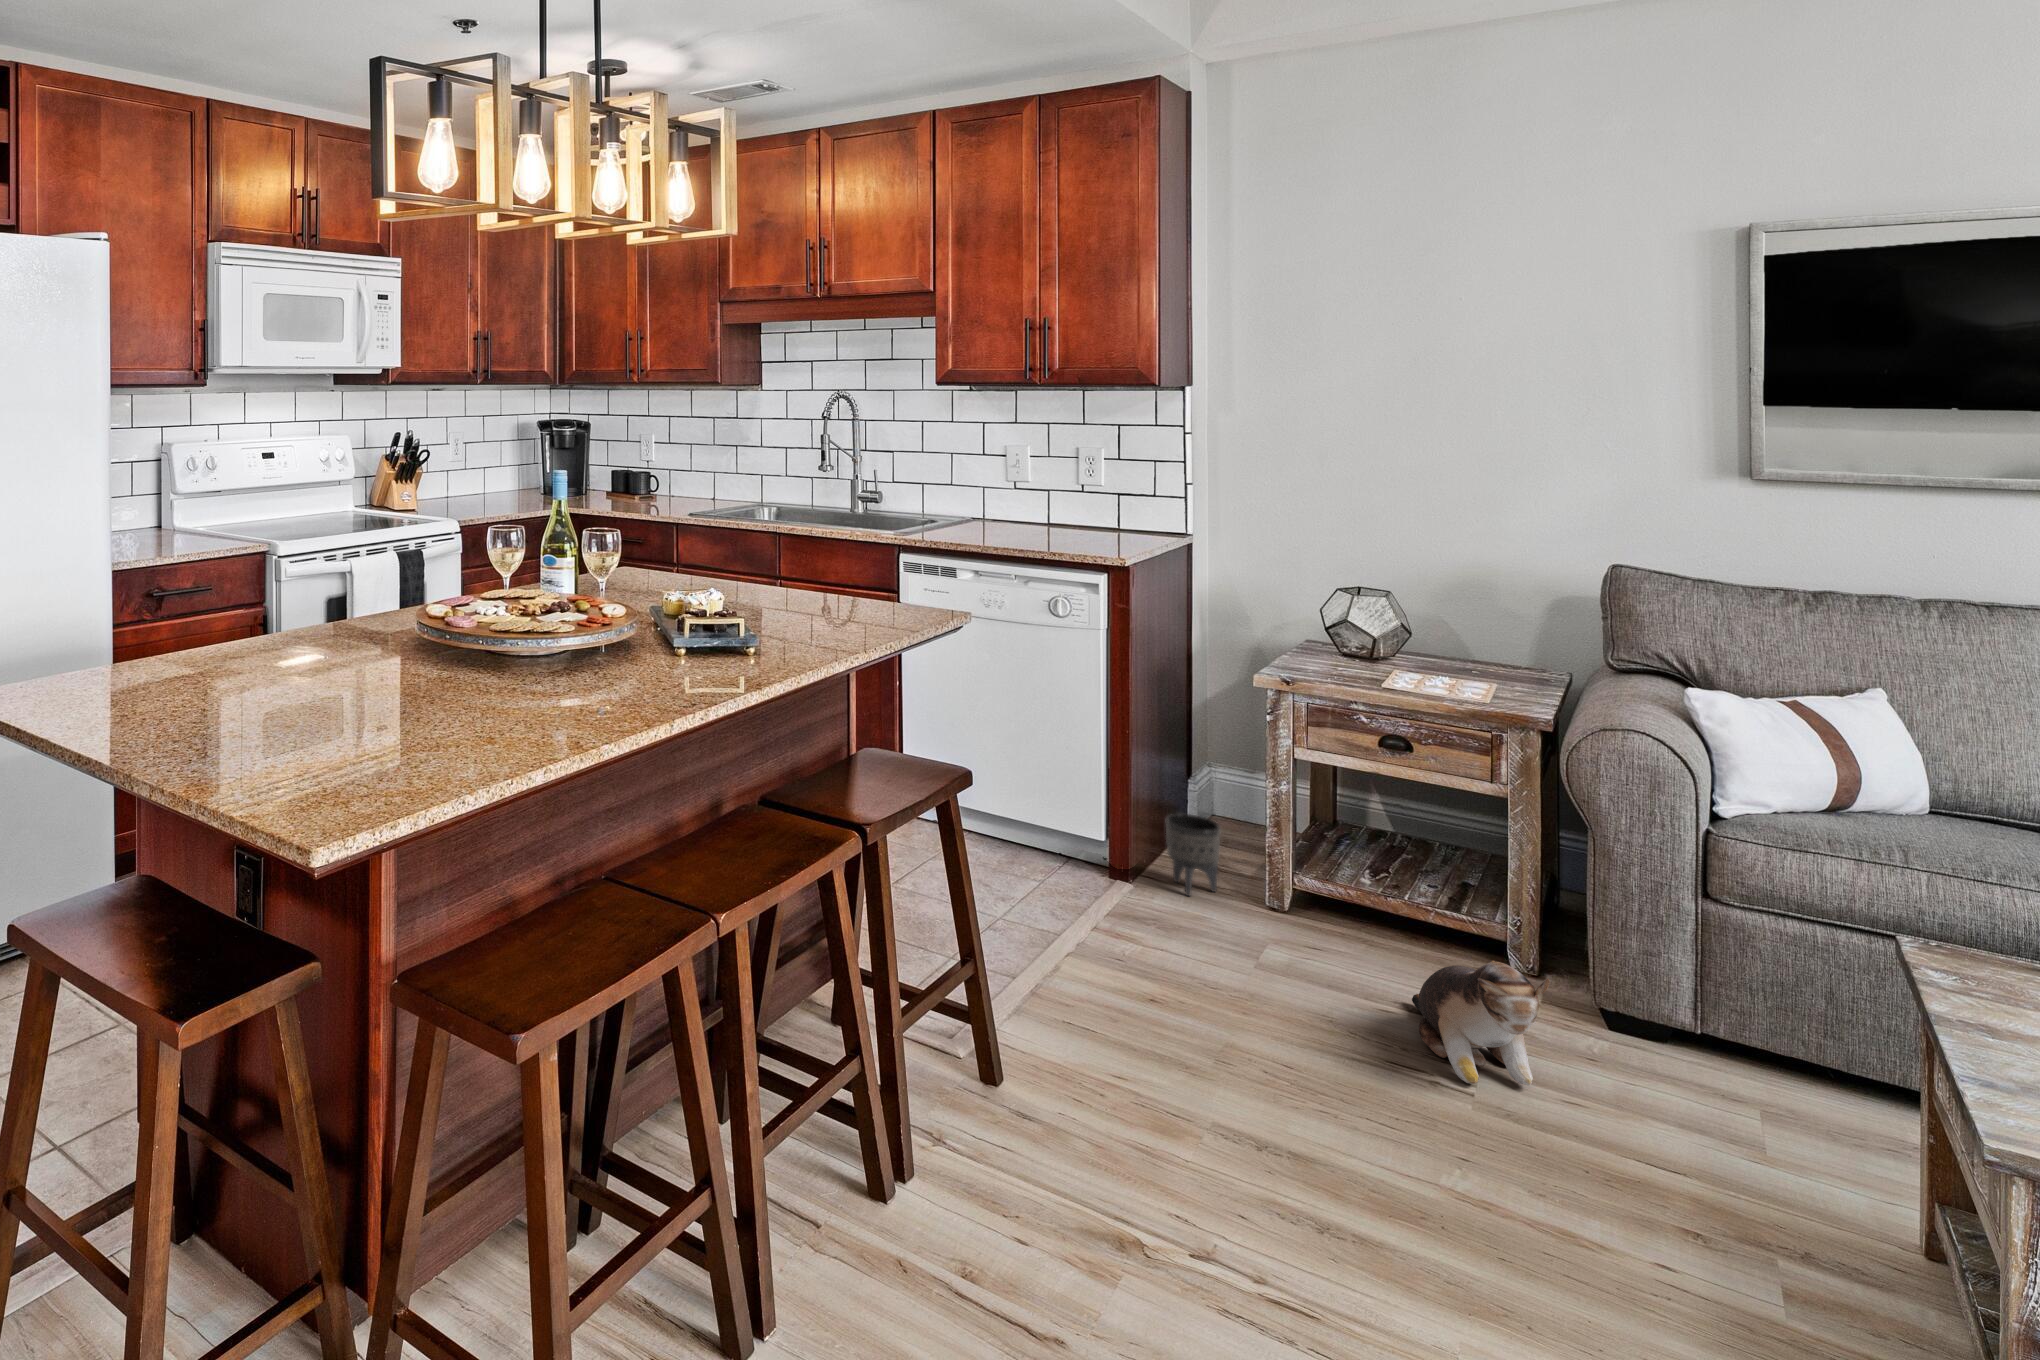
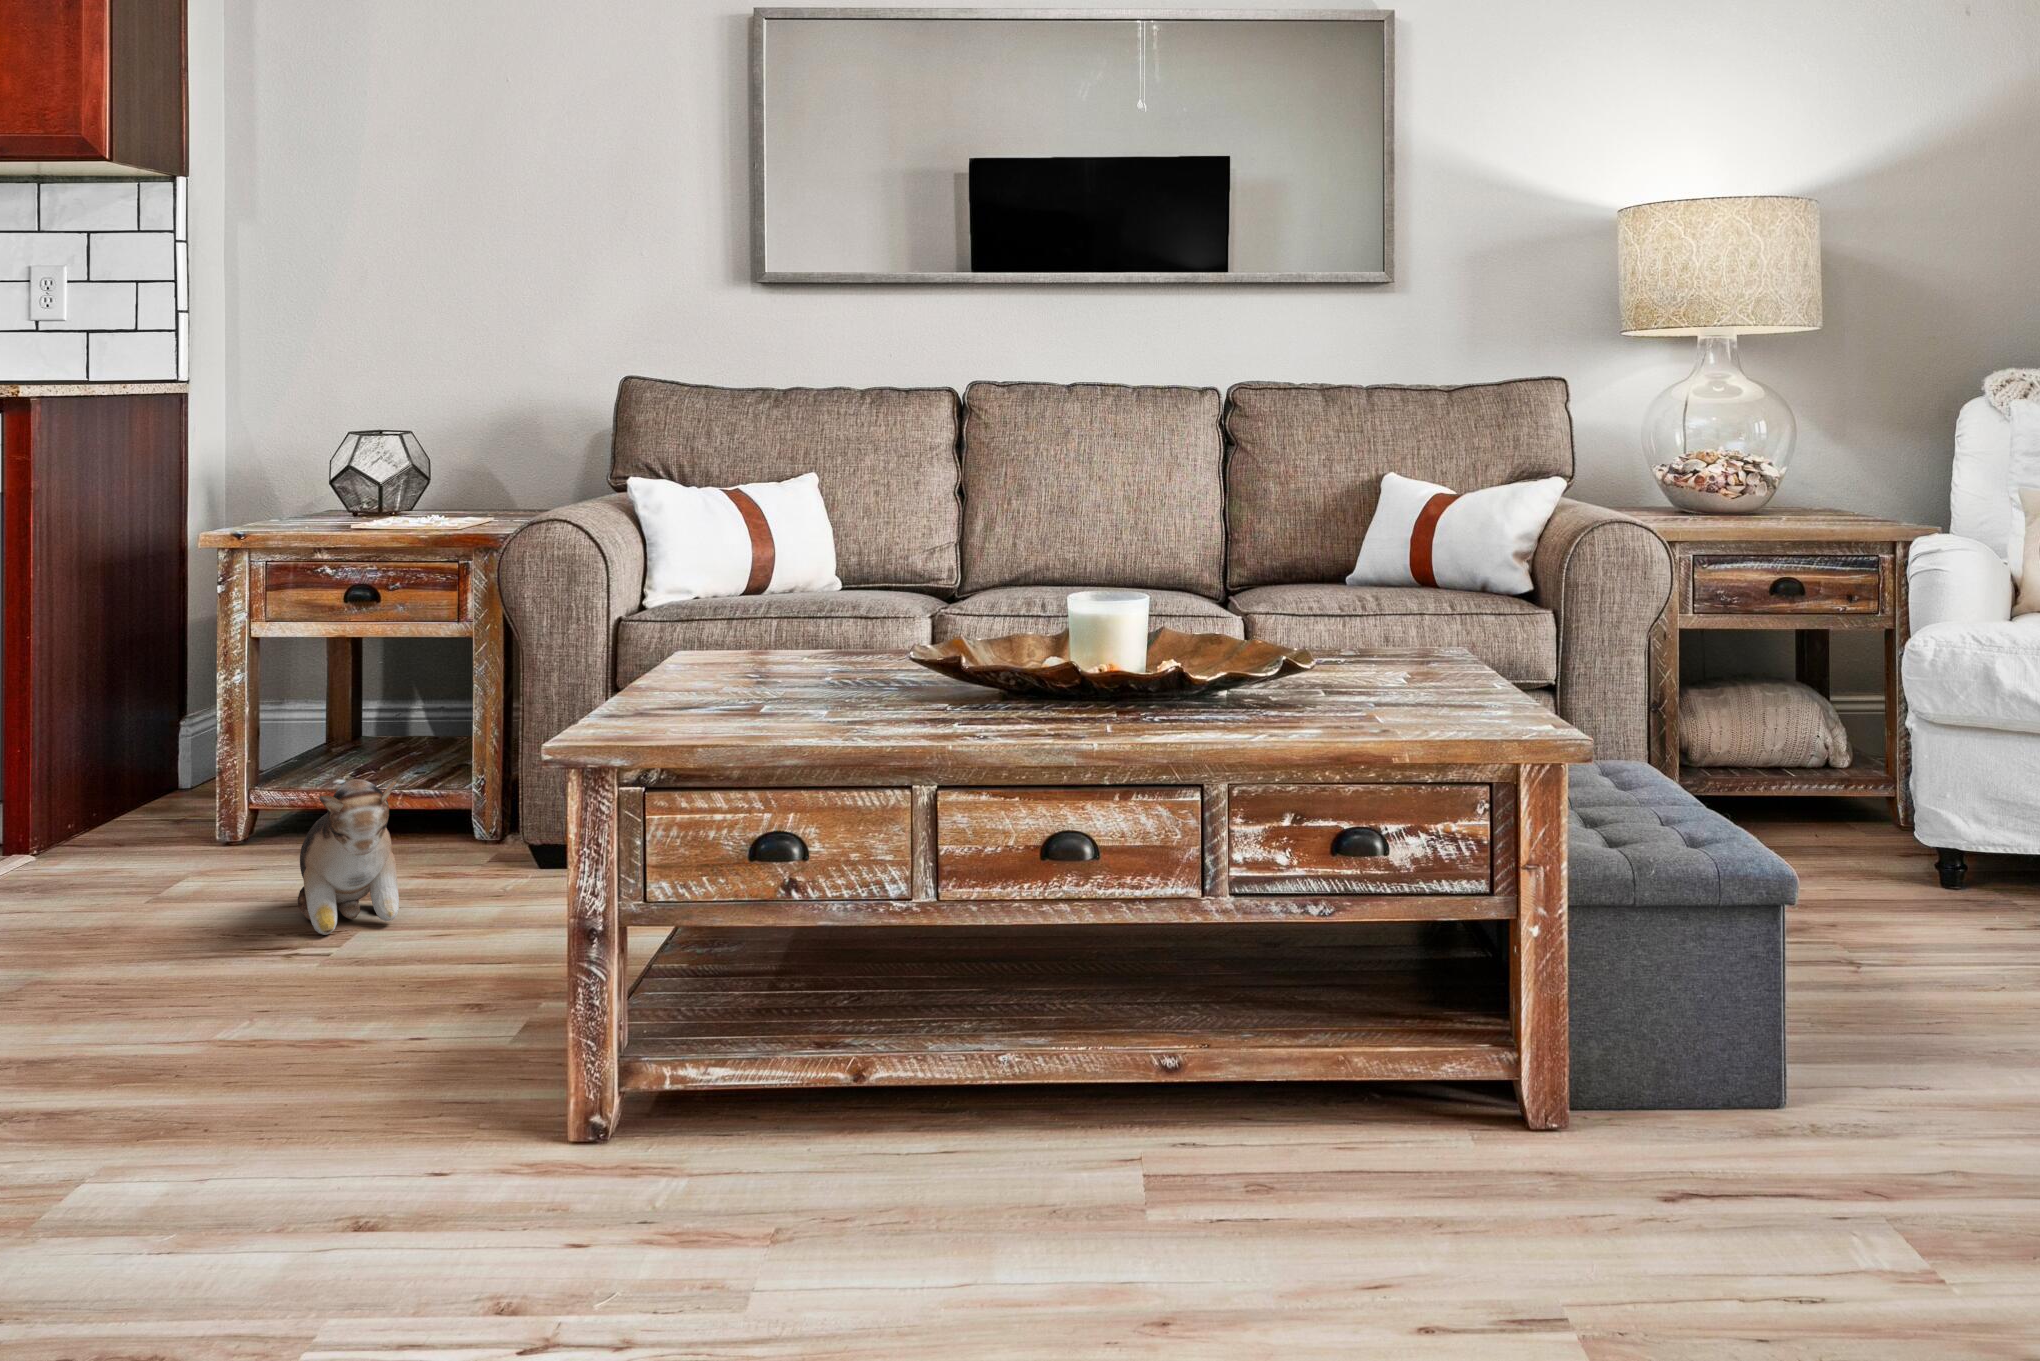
planter: present [1166,814,1221,896] -> none [84,744,160,850]

